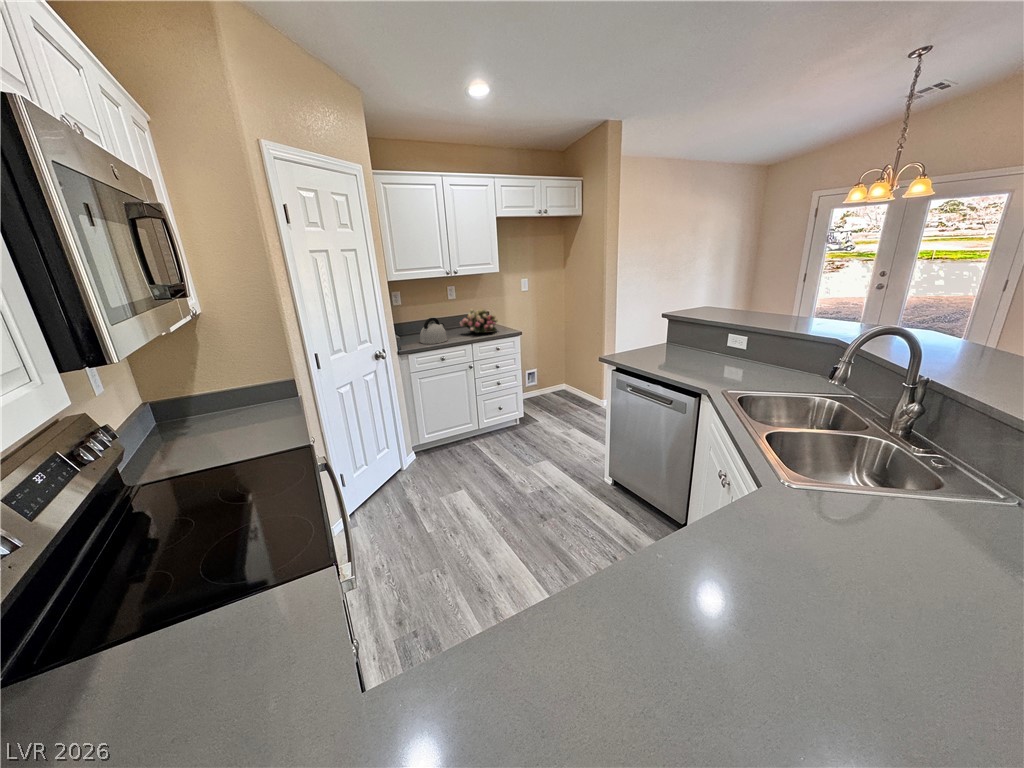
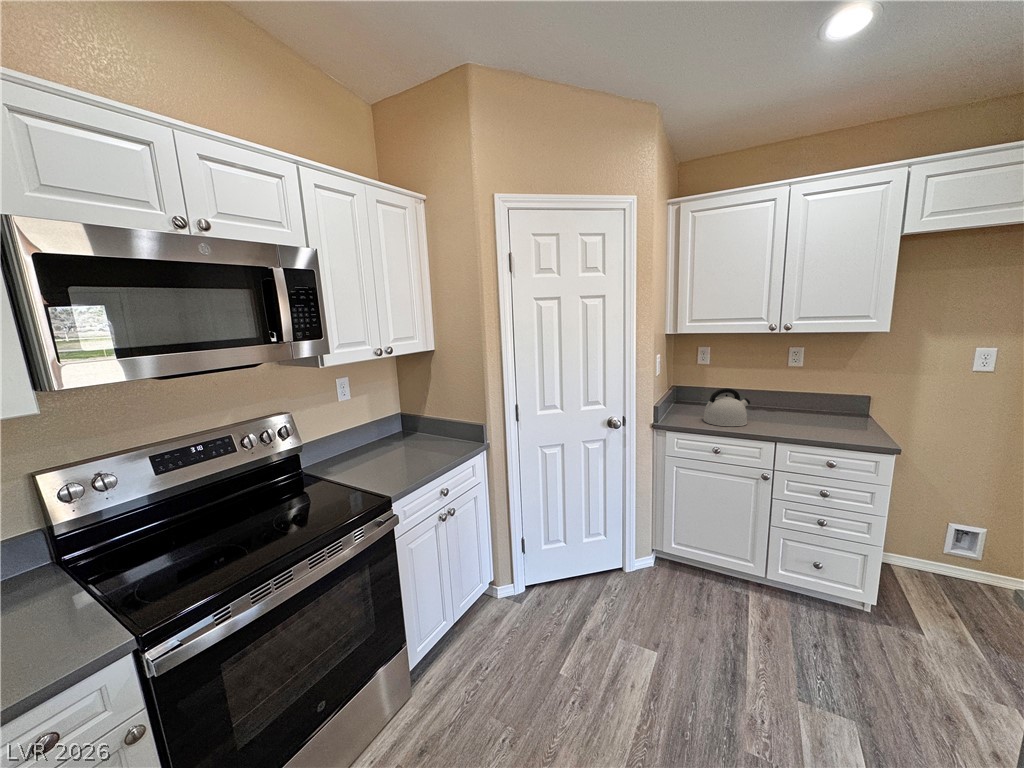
flower arrangement: present [460,309,497,333] -> none [785,386,866,433]

